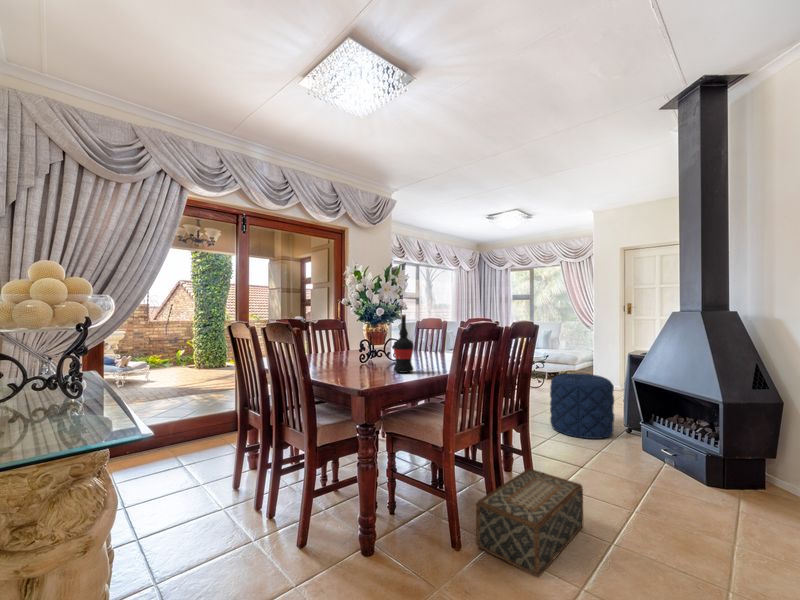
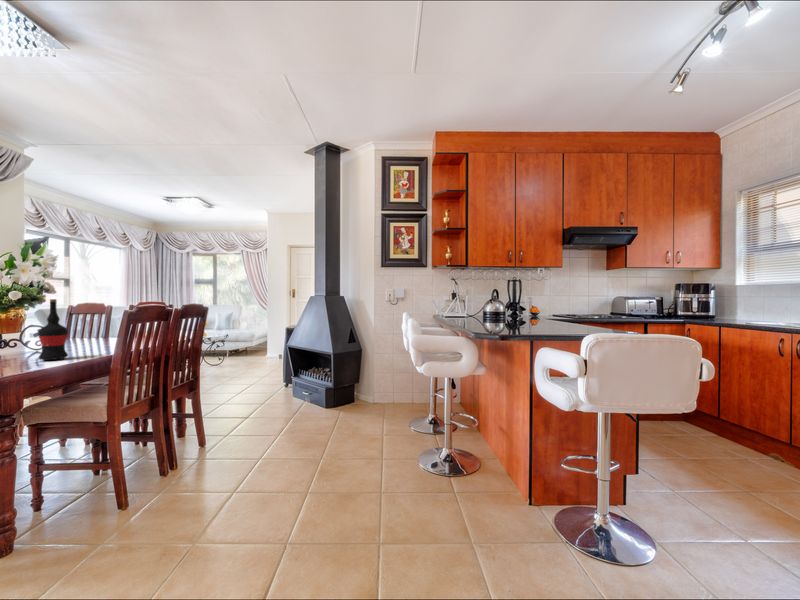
pouf: present [550,373,614,439] -> none [225,347,276,398]
woven basket: present [476,469,583,577] -> none [144,426,241,500]

